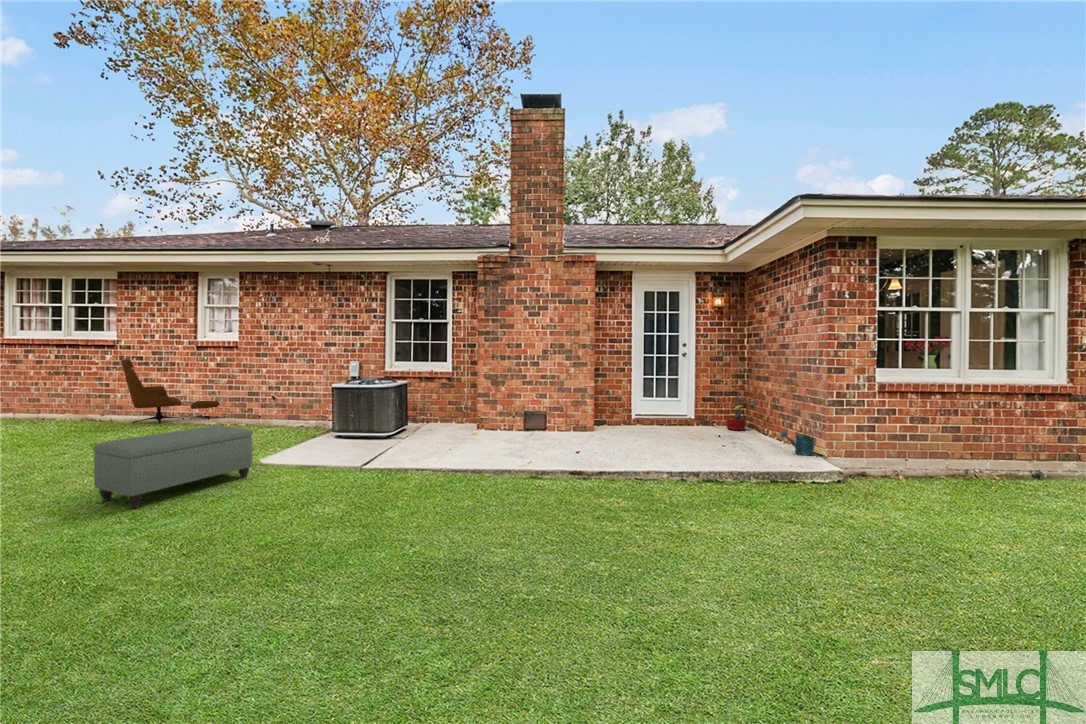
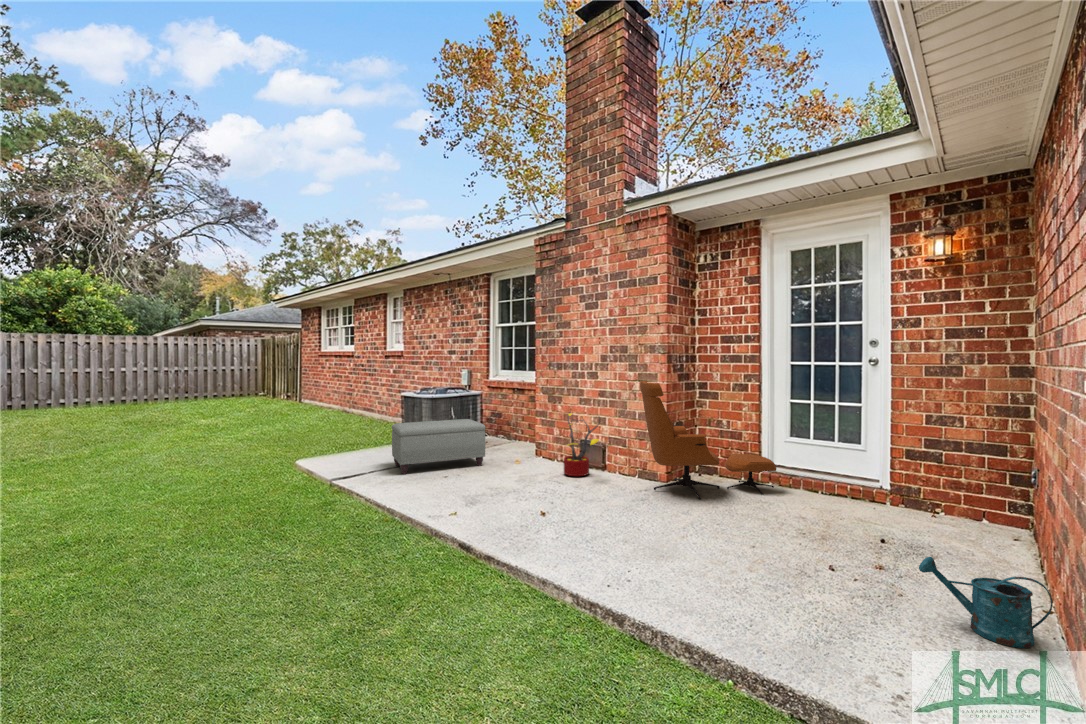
lounge chair: present [121,360,219,424] -> present [640,381,776,499]
decorative plant: present [727,392,747,430] -> present [564,413,599,476]
ottoman: present [93,426,253,508] -> present [392,419,485,474]

